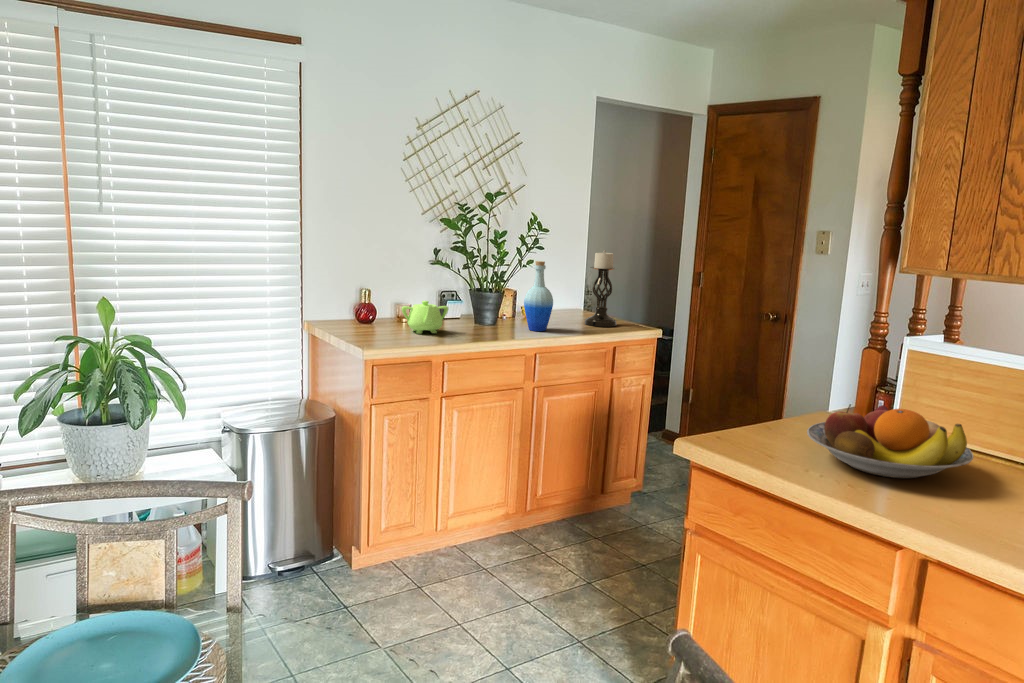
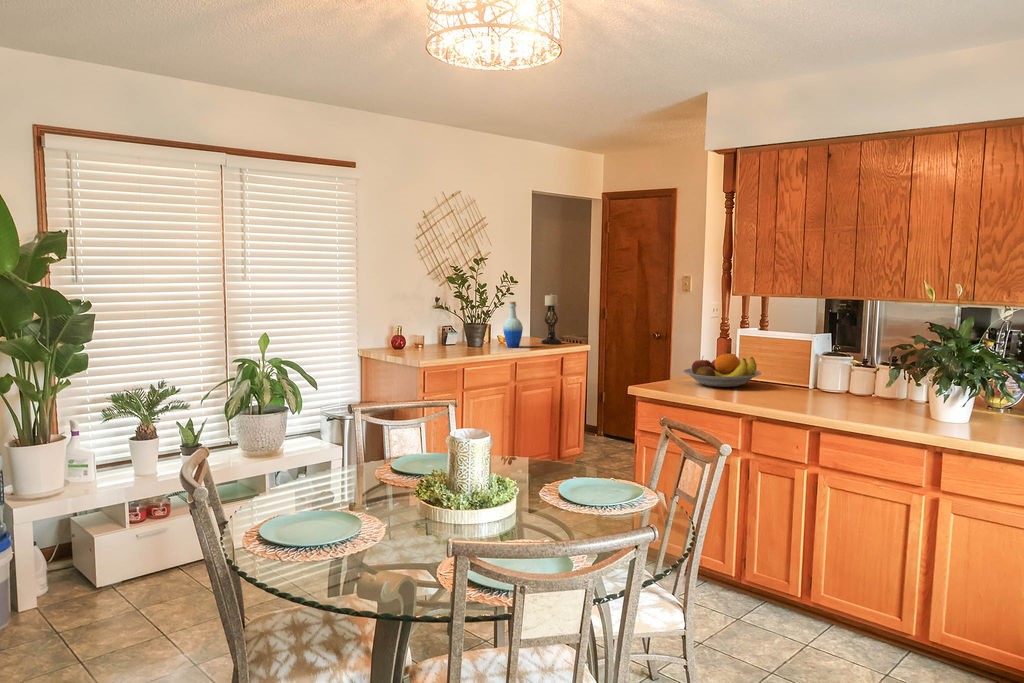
teapot: present [402,301,448,334] -> none [428,330,458,351]

